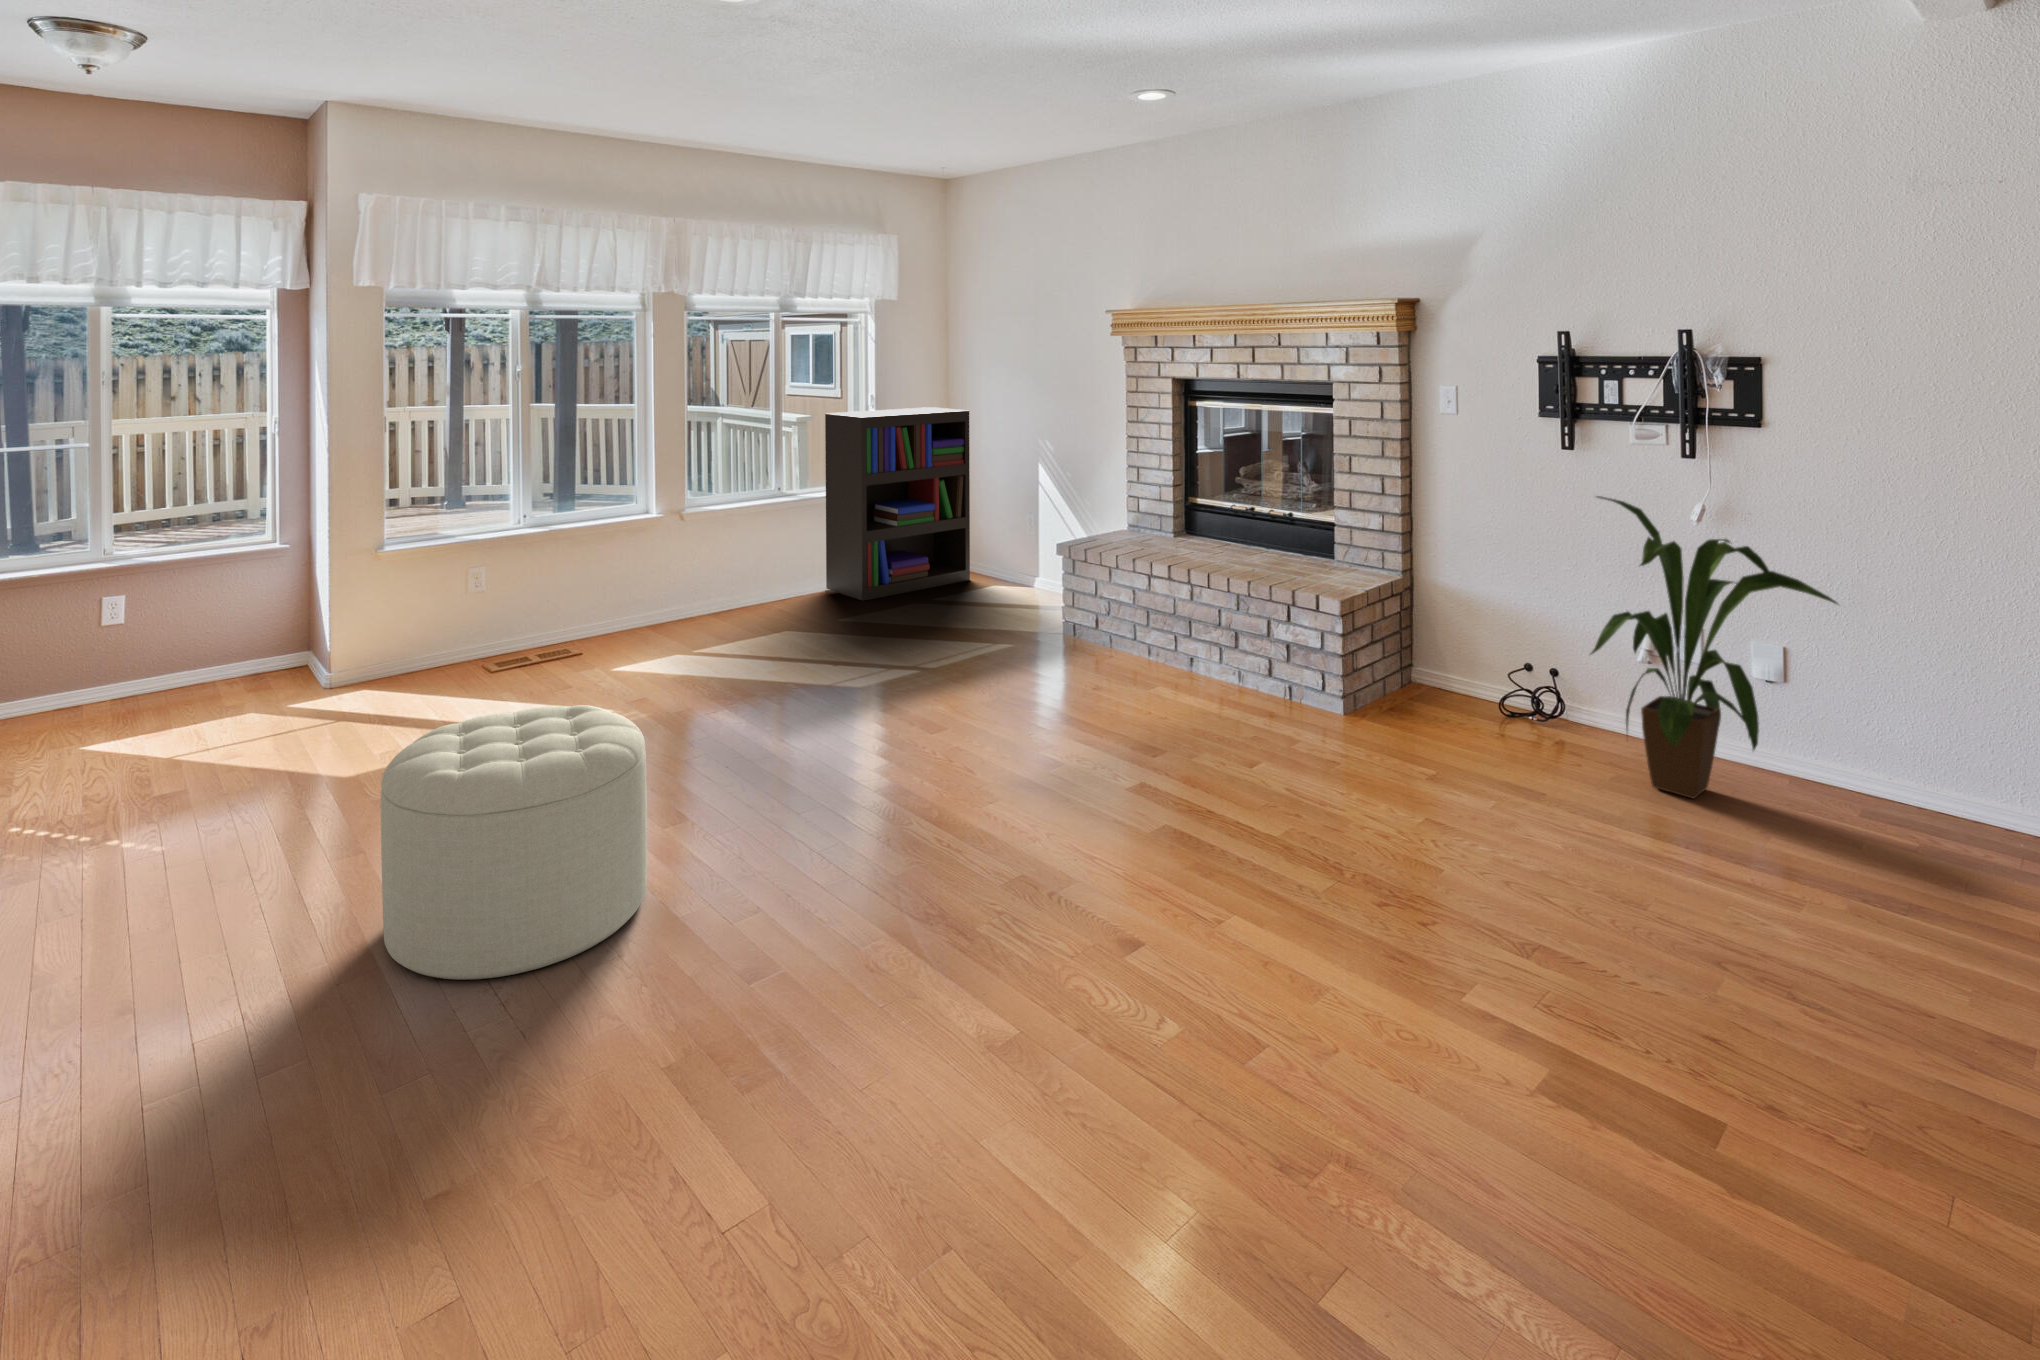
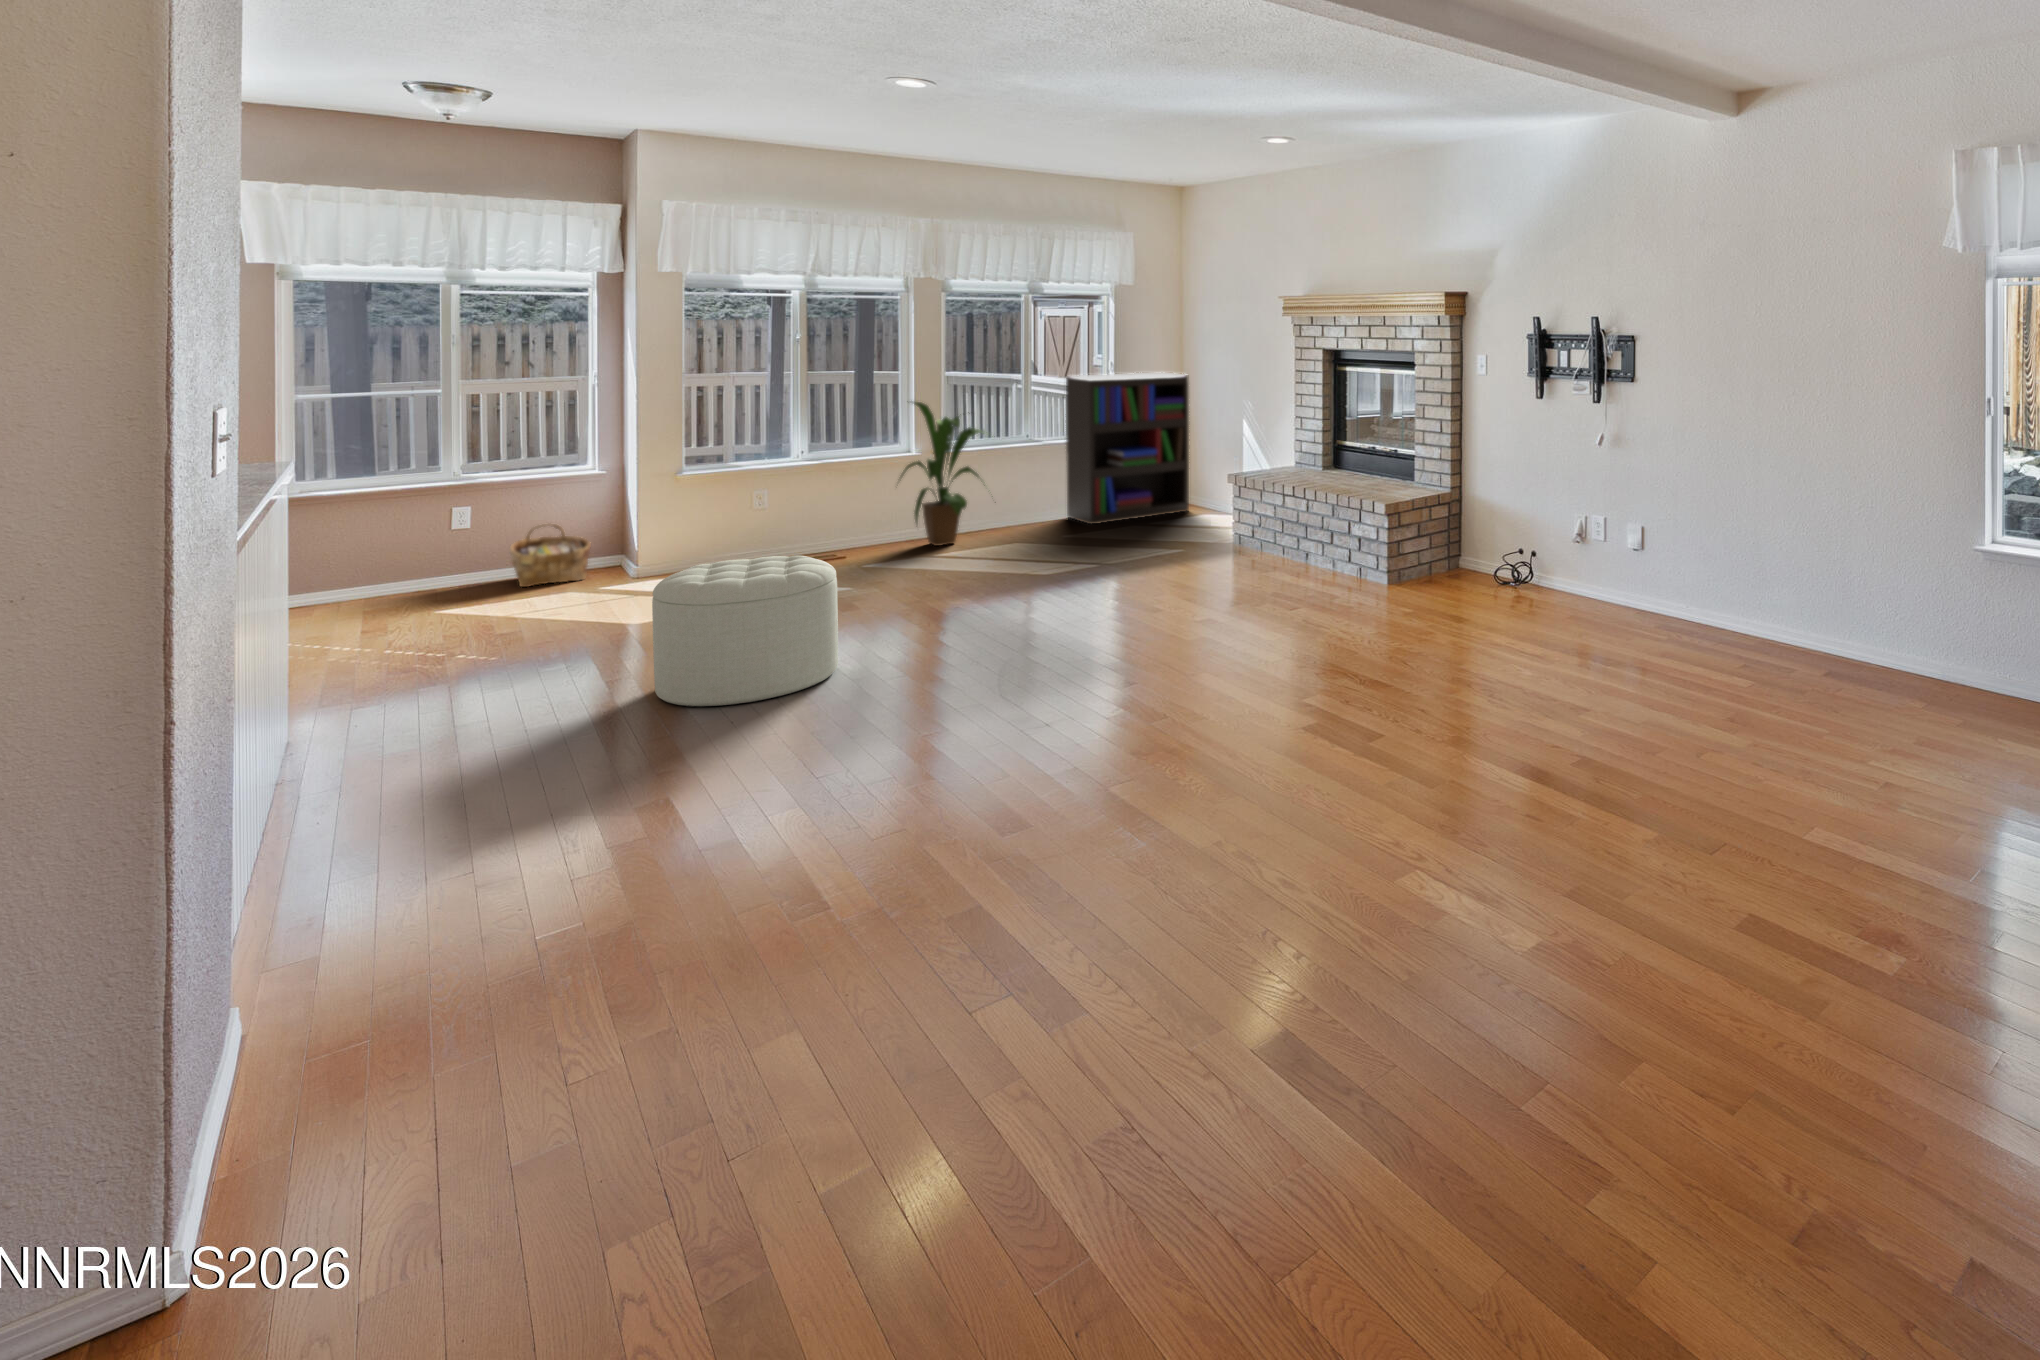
house plant: present [1591,496,1837,799] -> present [901,402,993,546]
woven basket: none [170,613,271,703] -> present [509,524,591,587]

